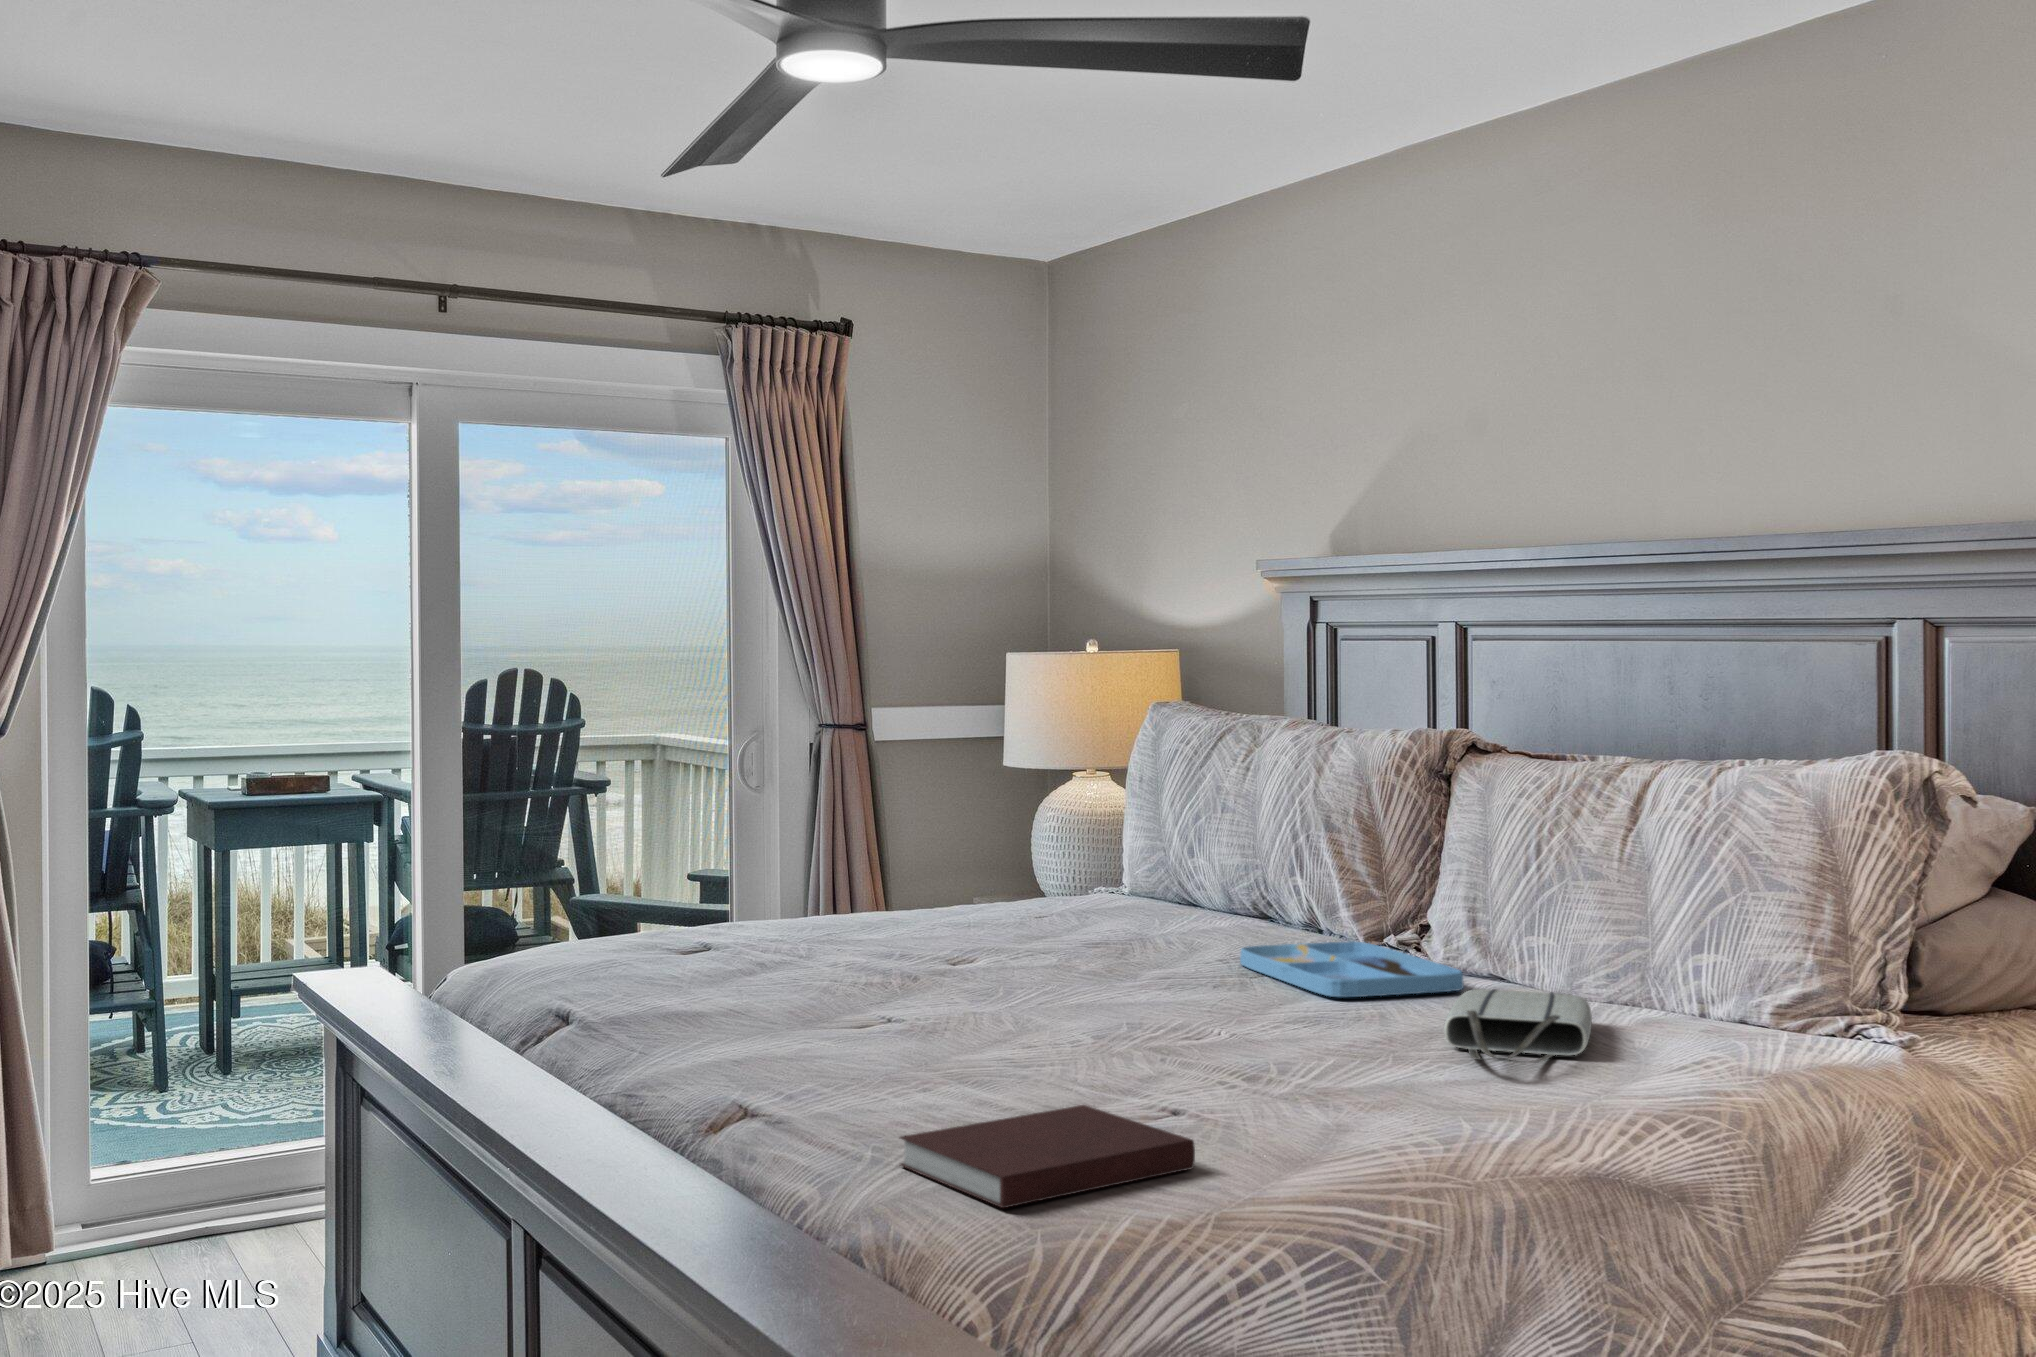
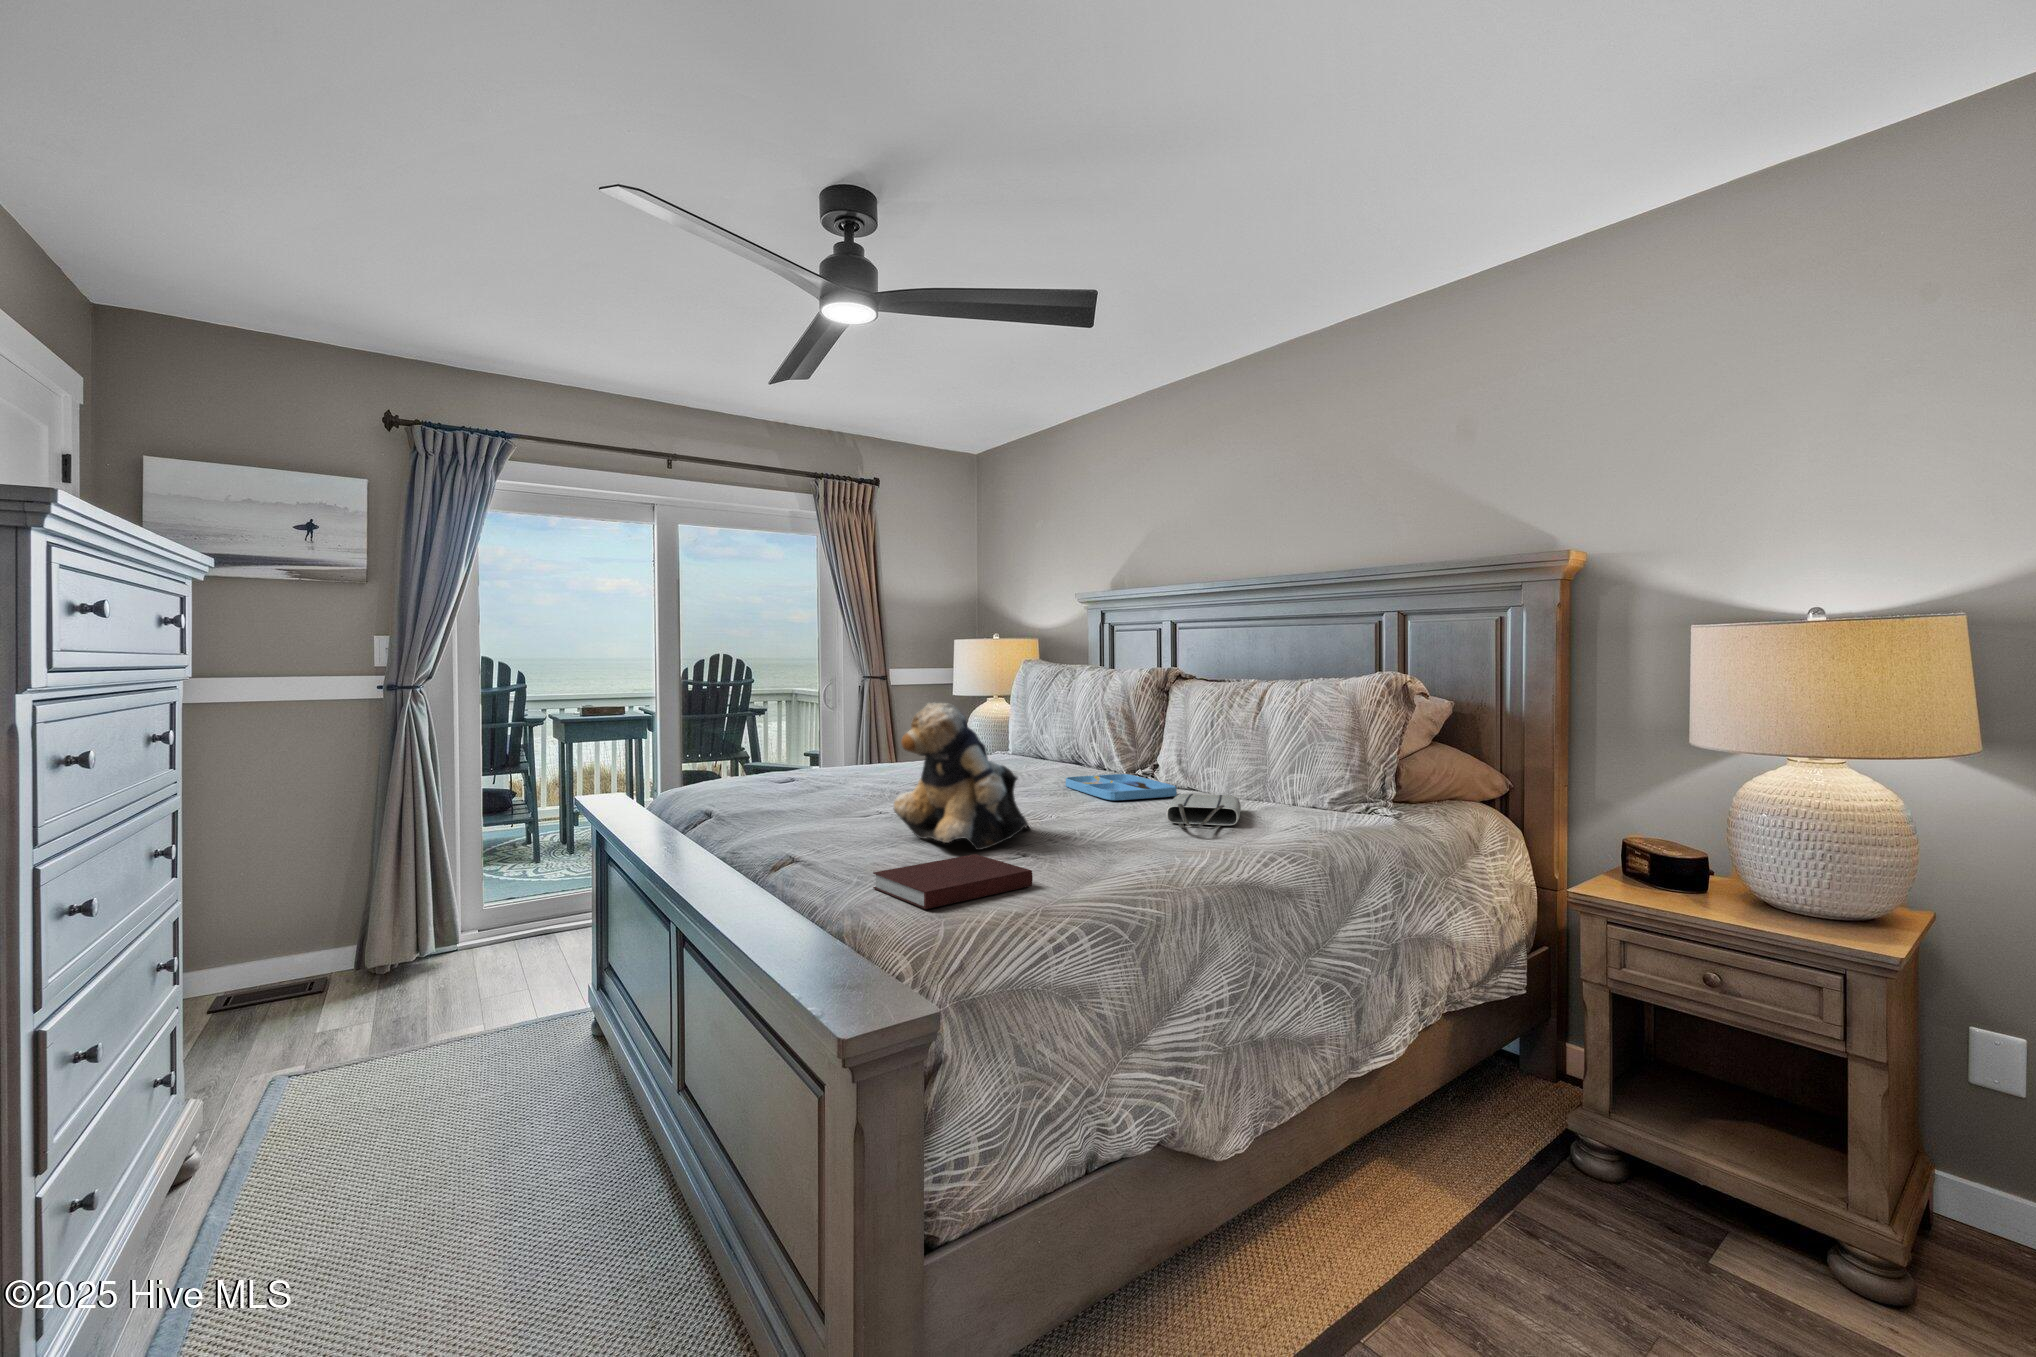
teddy bear: none [920,811,1179,1096] -> present [893,703,1029,850]

